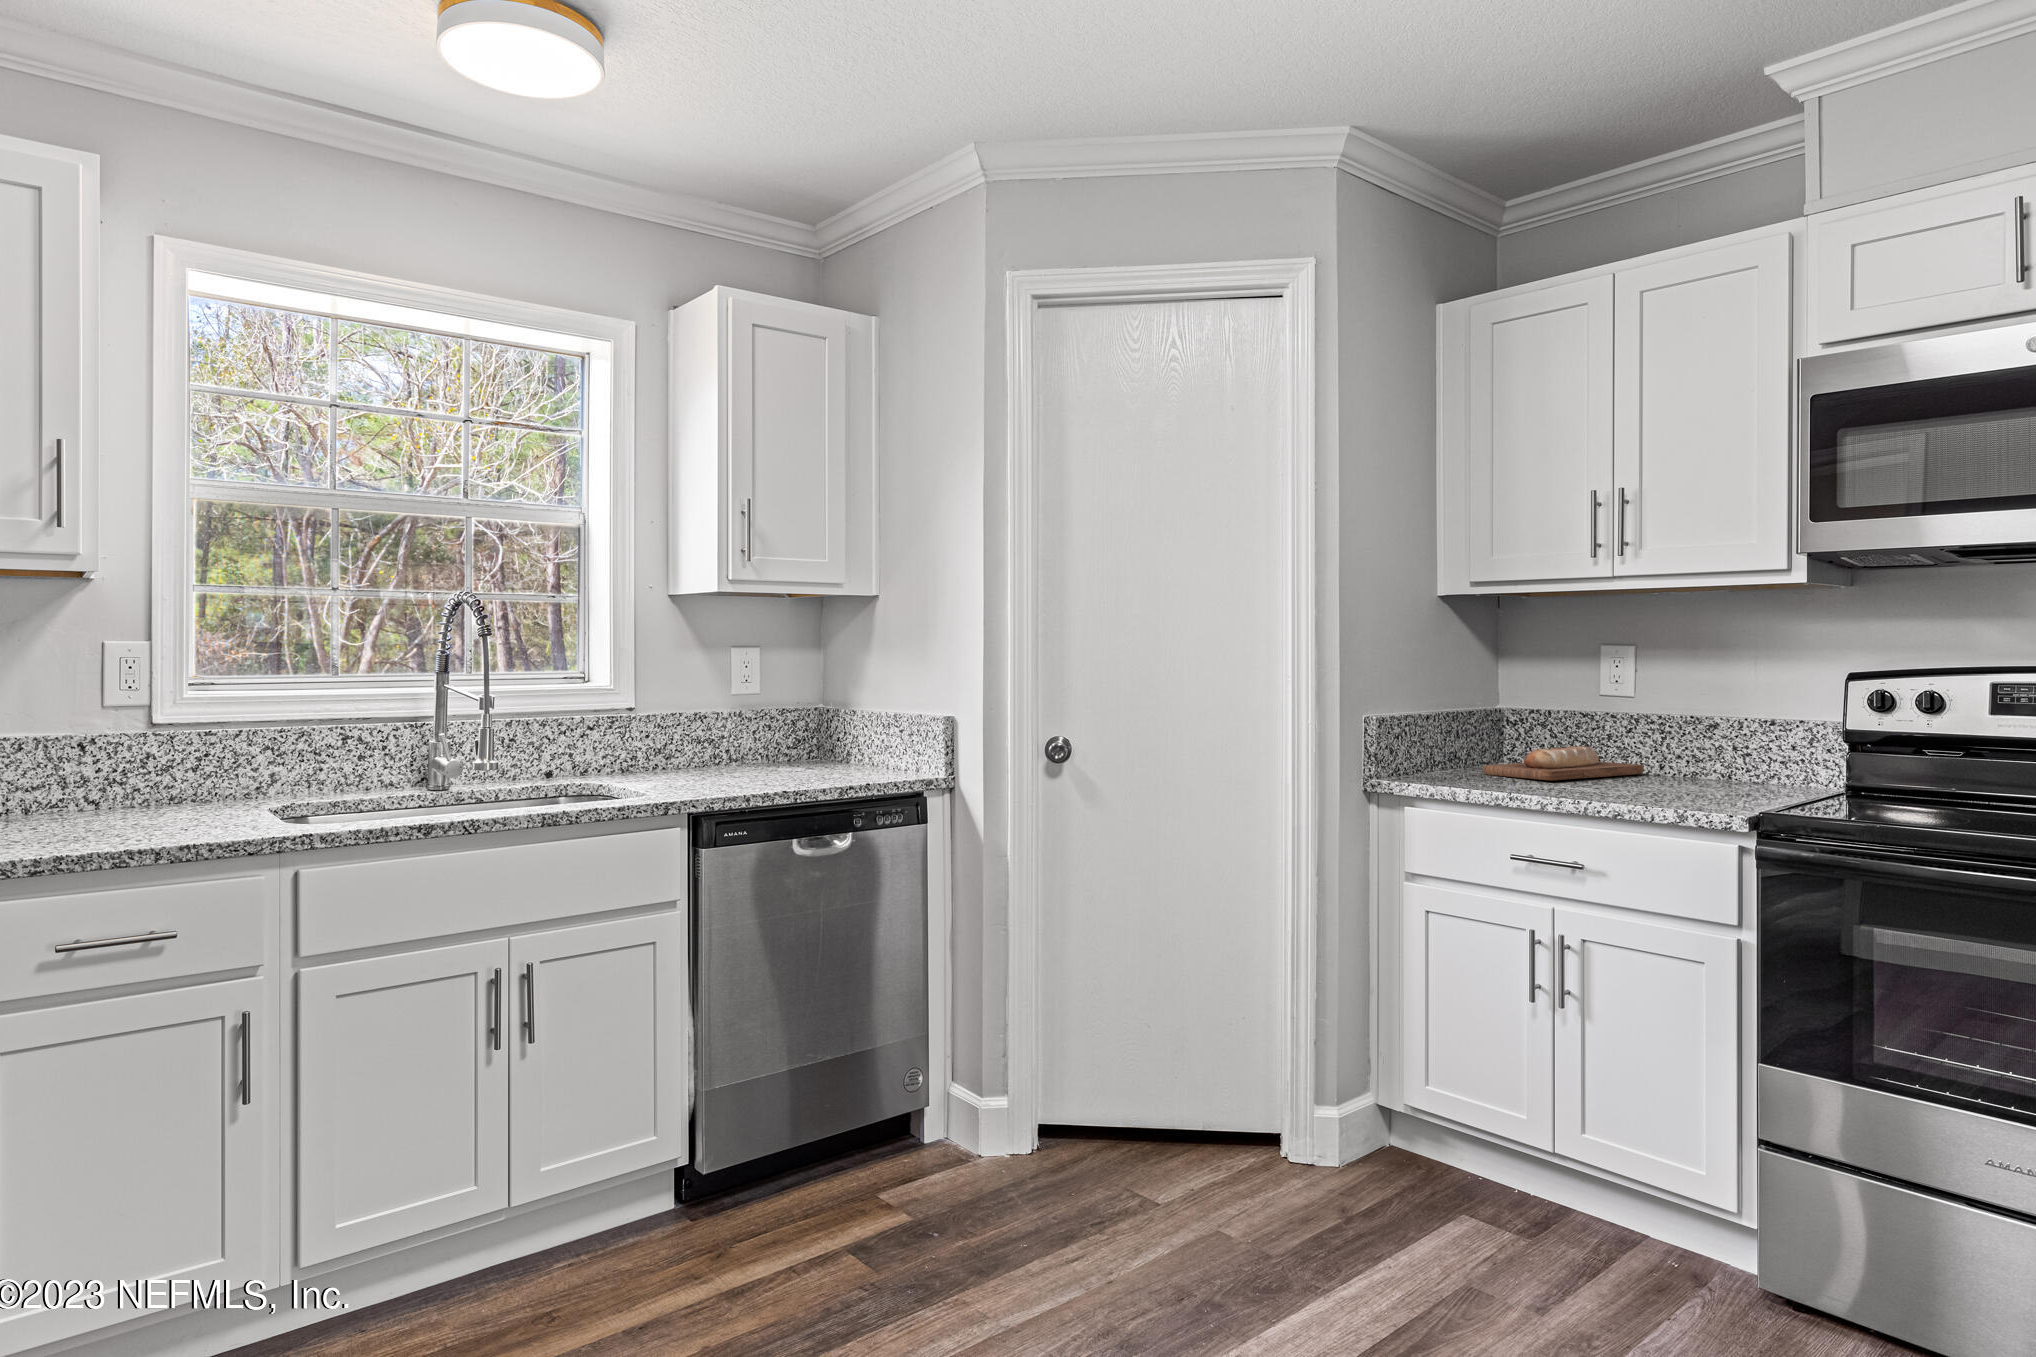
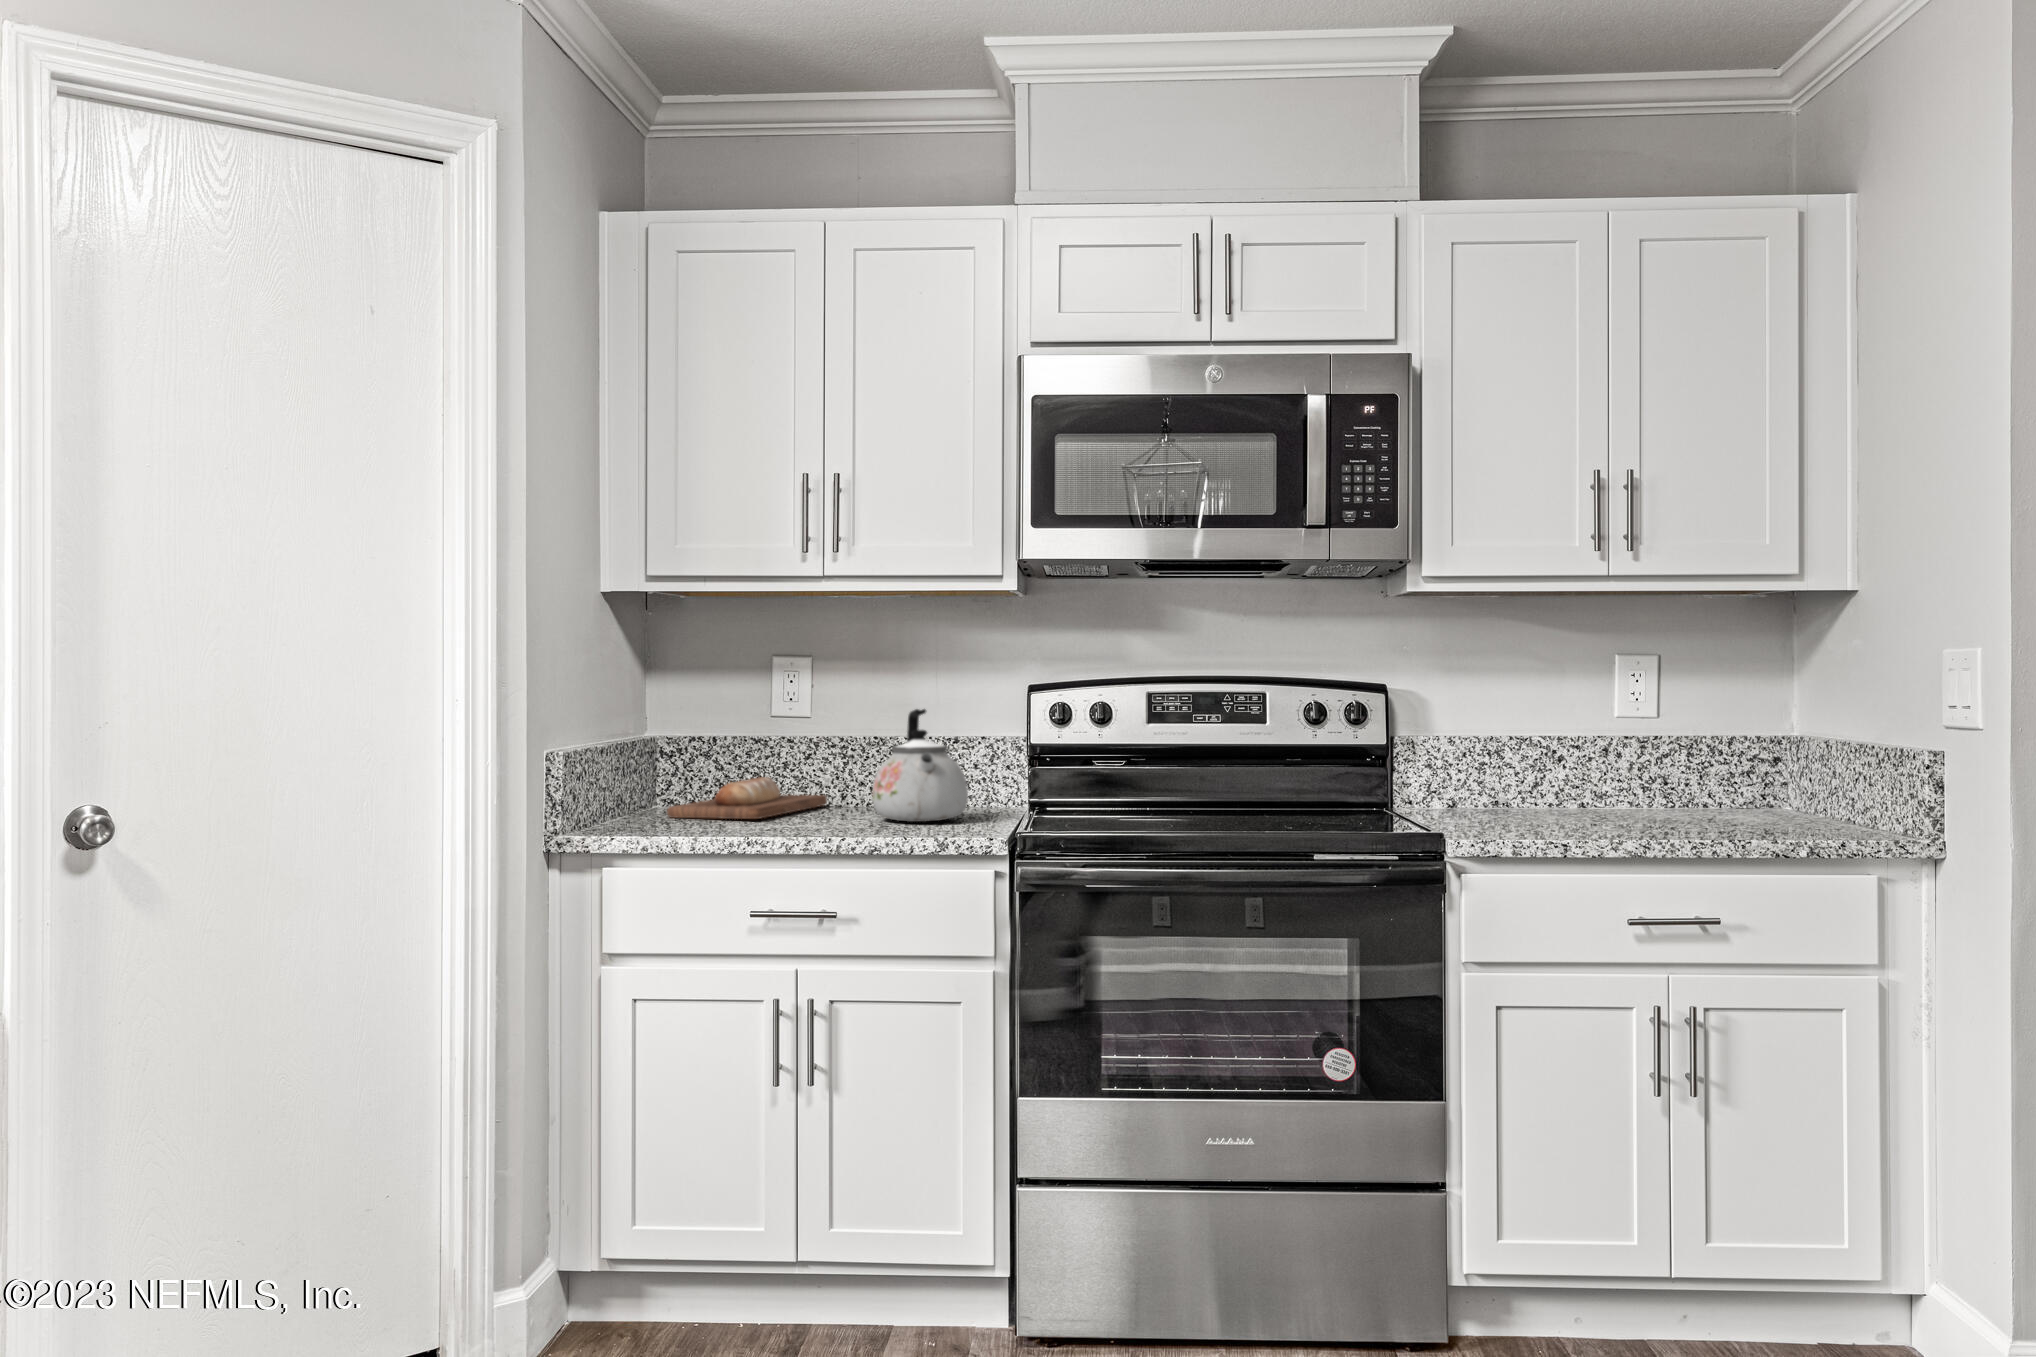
kettle: none [1657,692,1755,794] -> present [872,709,968,822]

